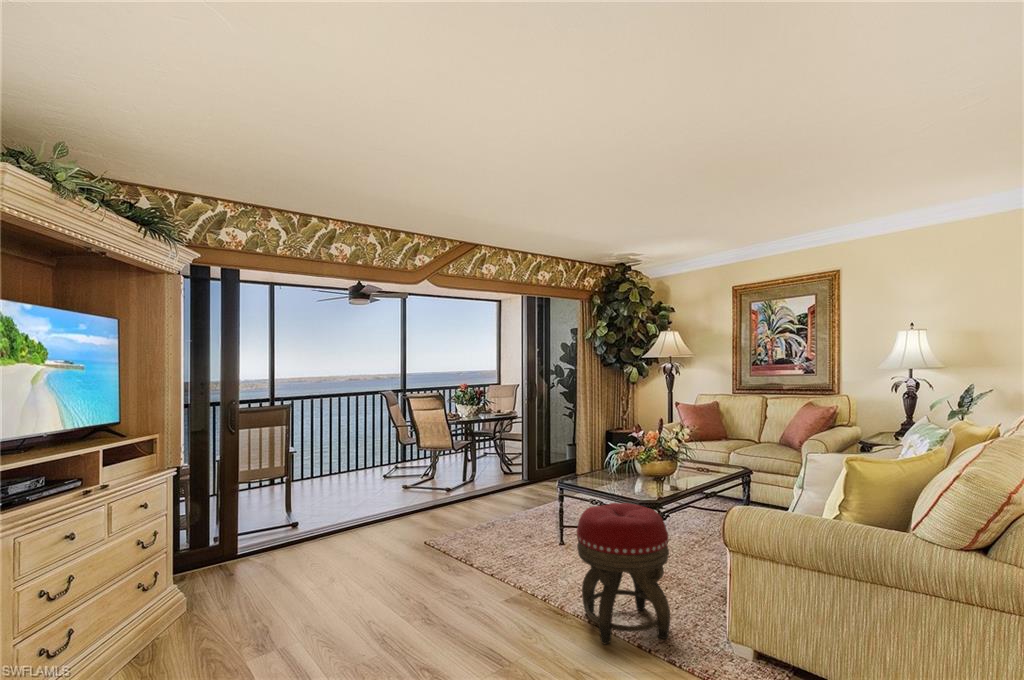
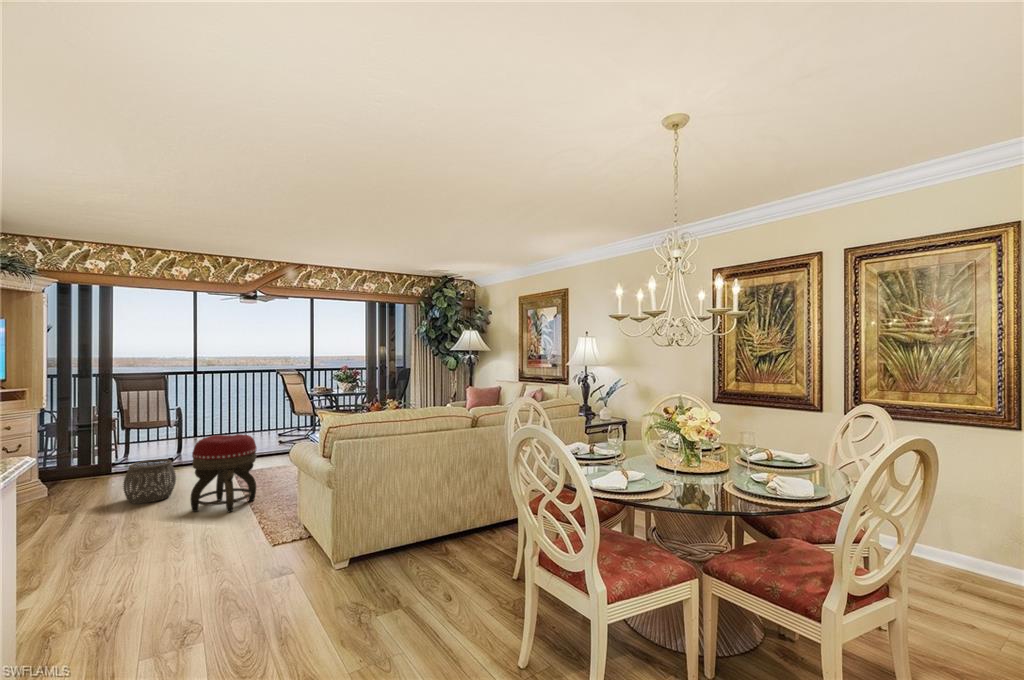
woven basket: none [436,551,507,637] -> present [123,459,176,504]

